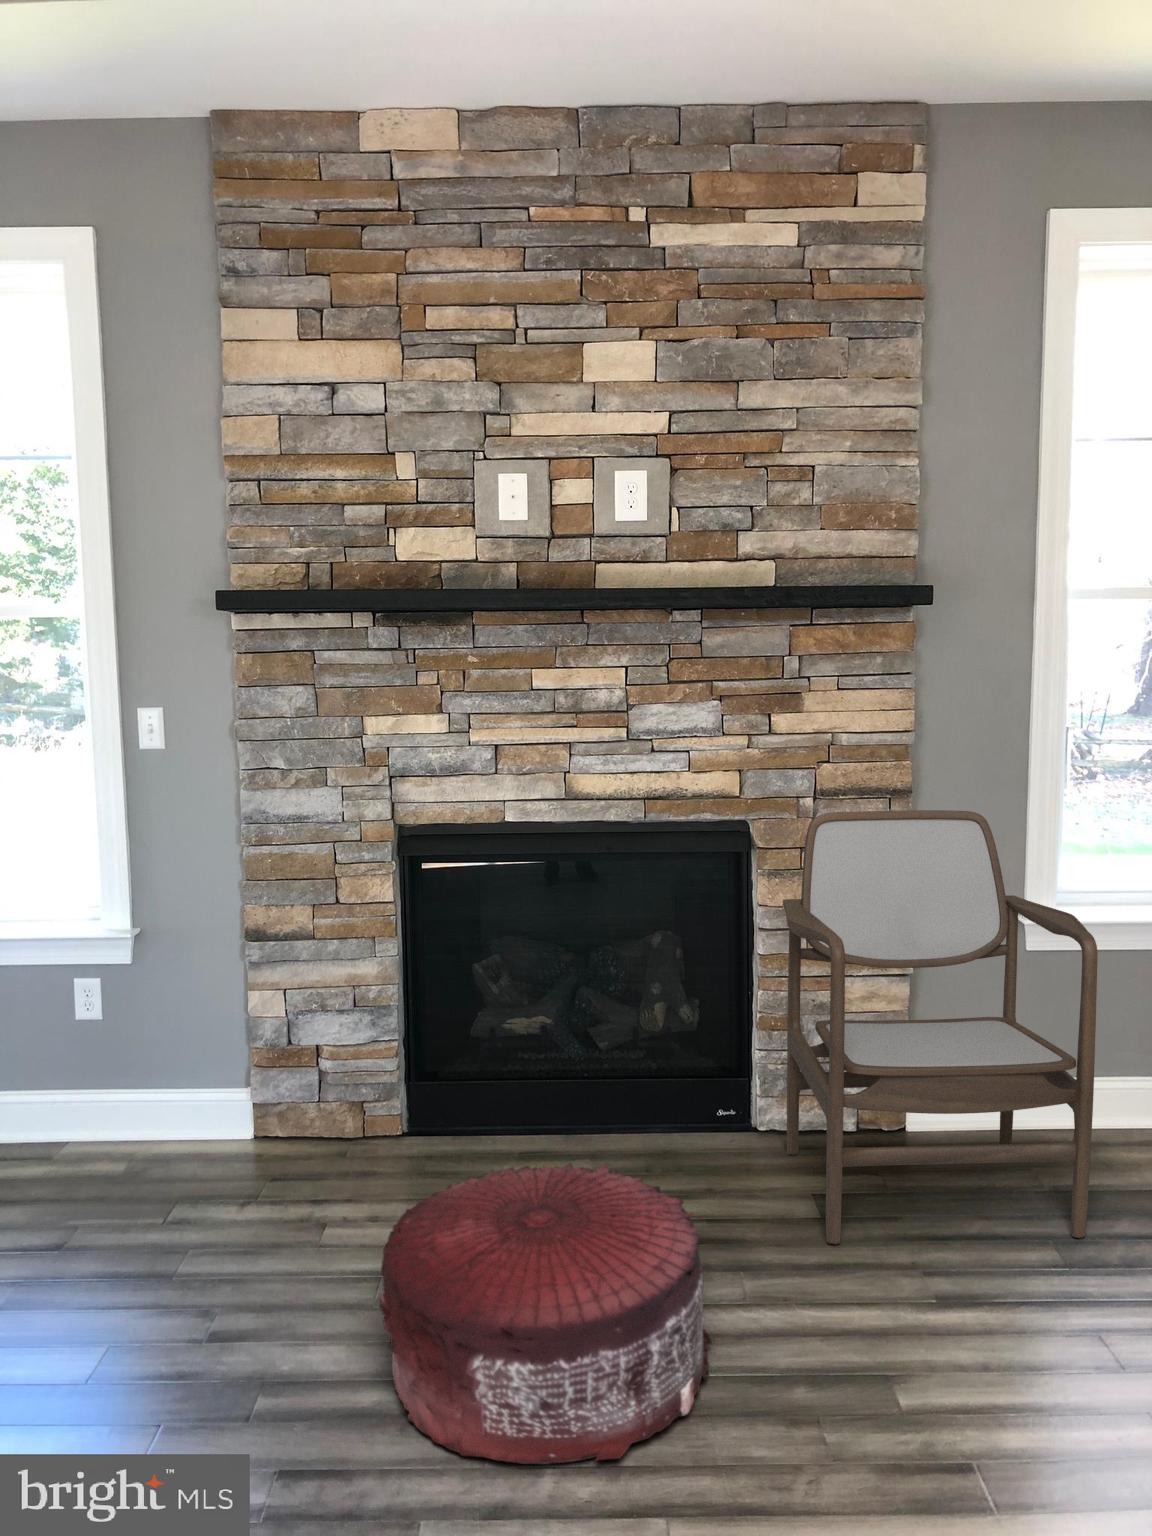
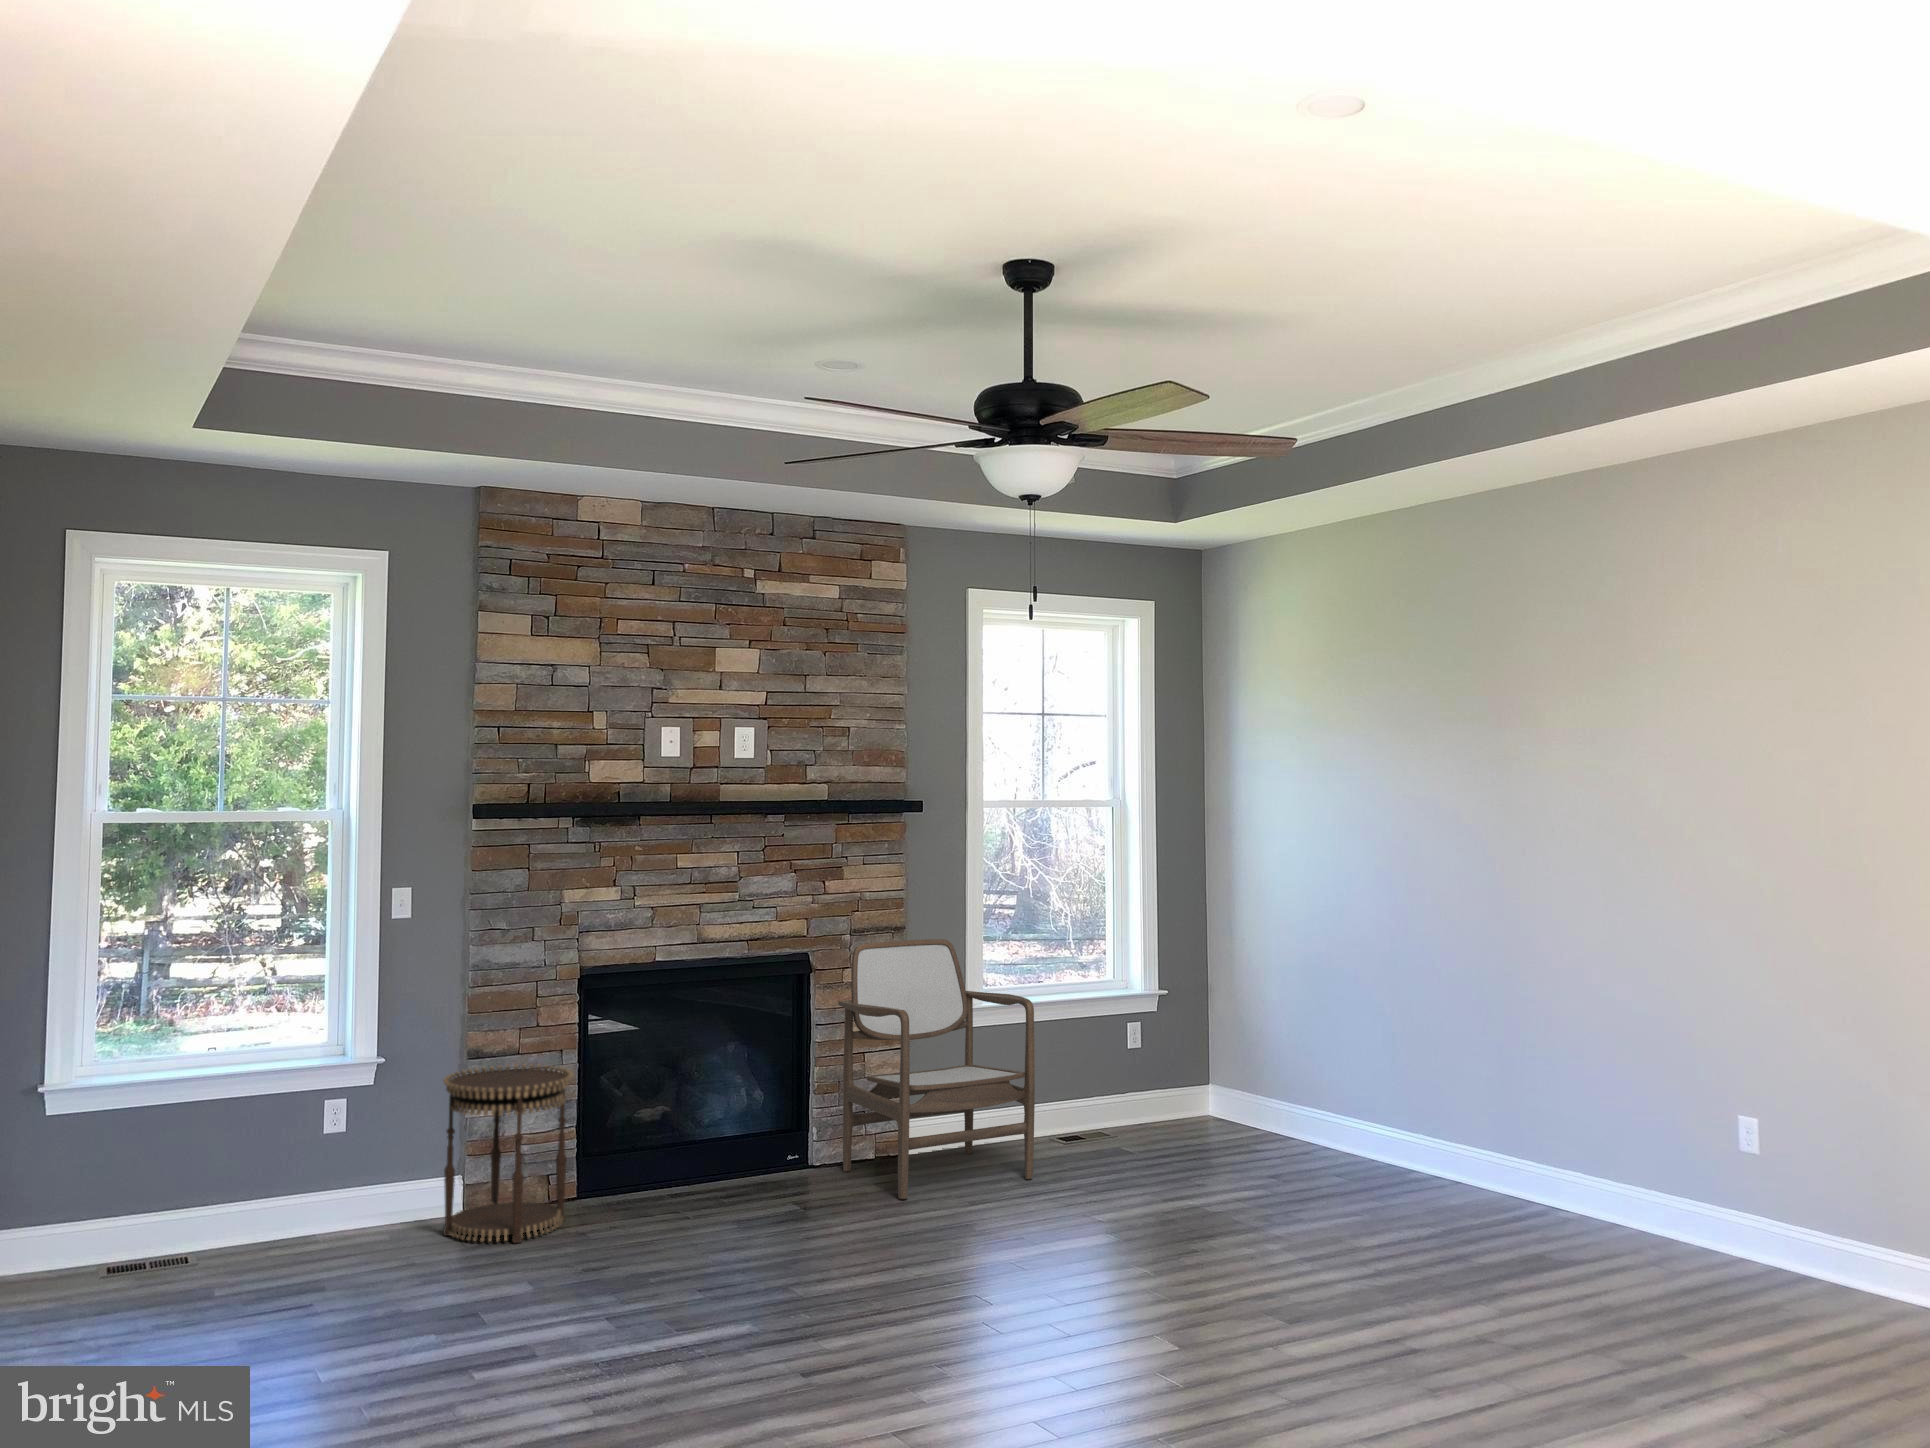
side table: none [160,955,342,1218] -> present [443,1064,572,1243]
pouf: present [379,1163,712,1464] -> none [702,1149,885,1288]

